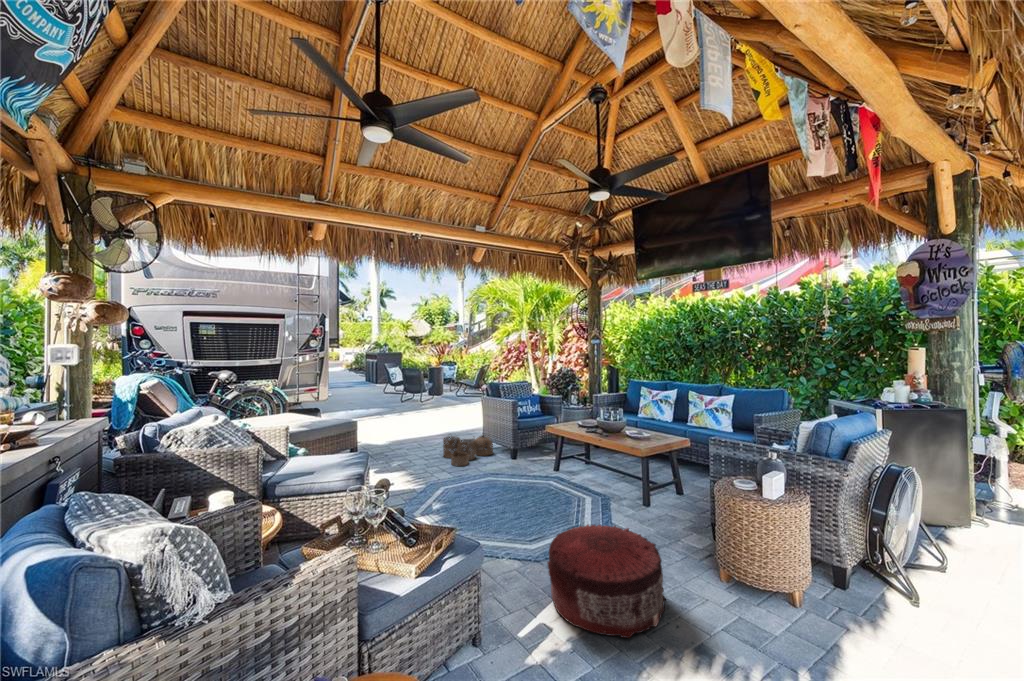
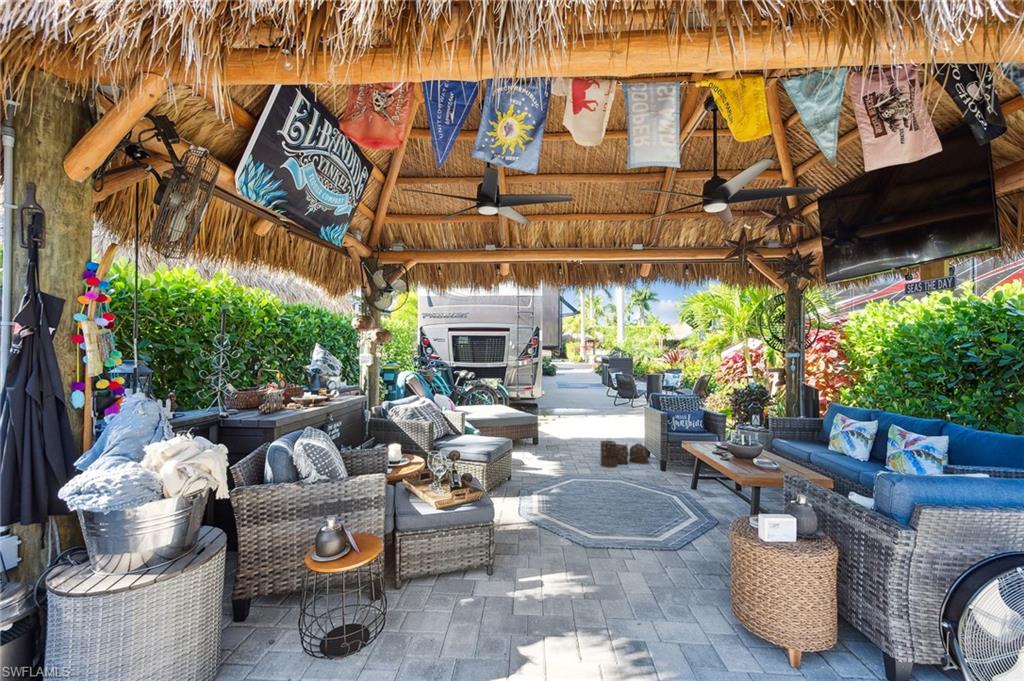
pouf: present [547,525,666,638] -> none [568,510,654,583]

